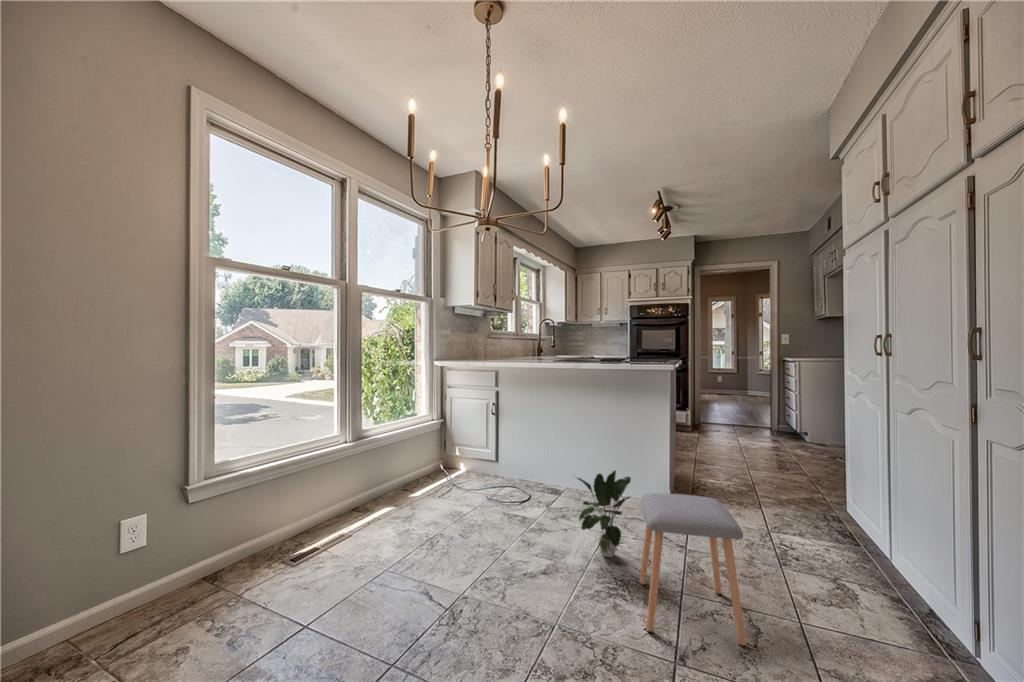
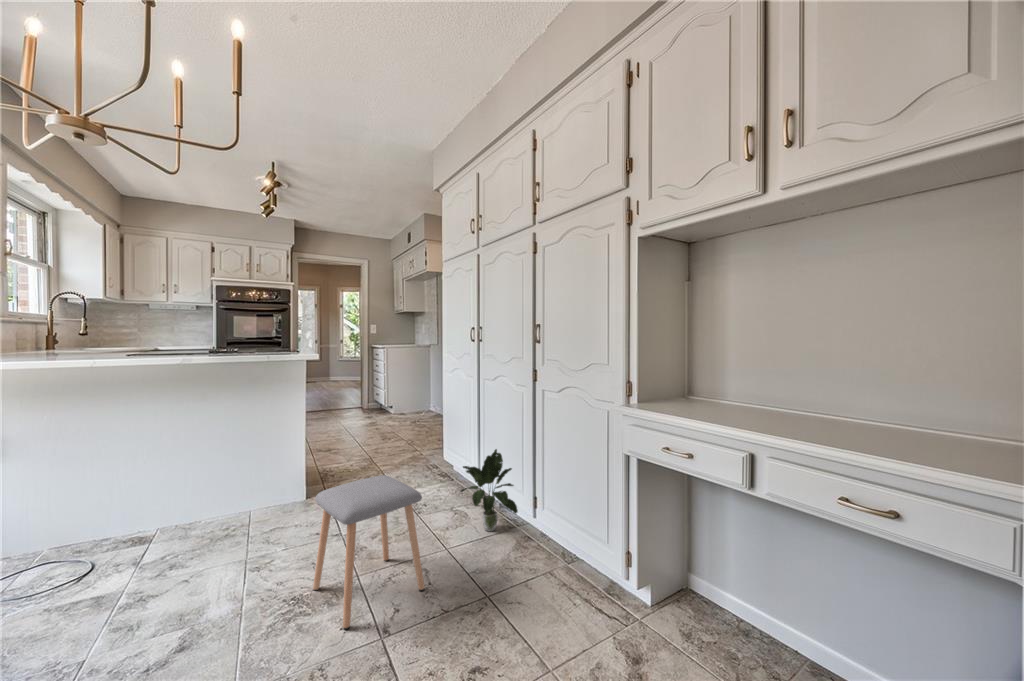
potted plant: present [577,471,631,558] -> present [460,449,518,531]

